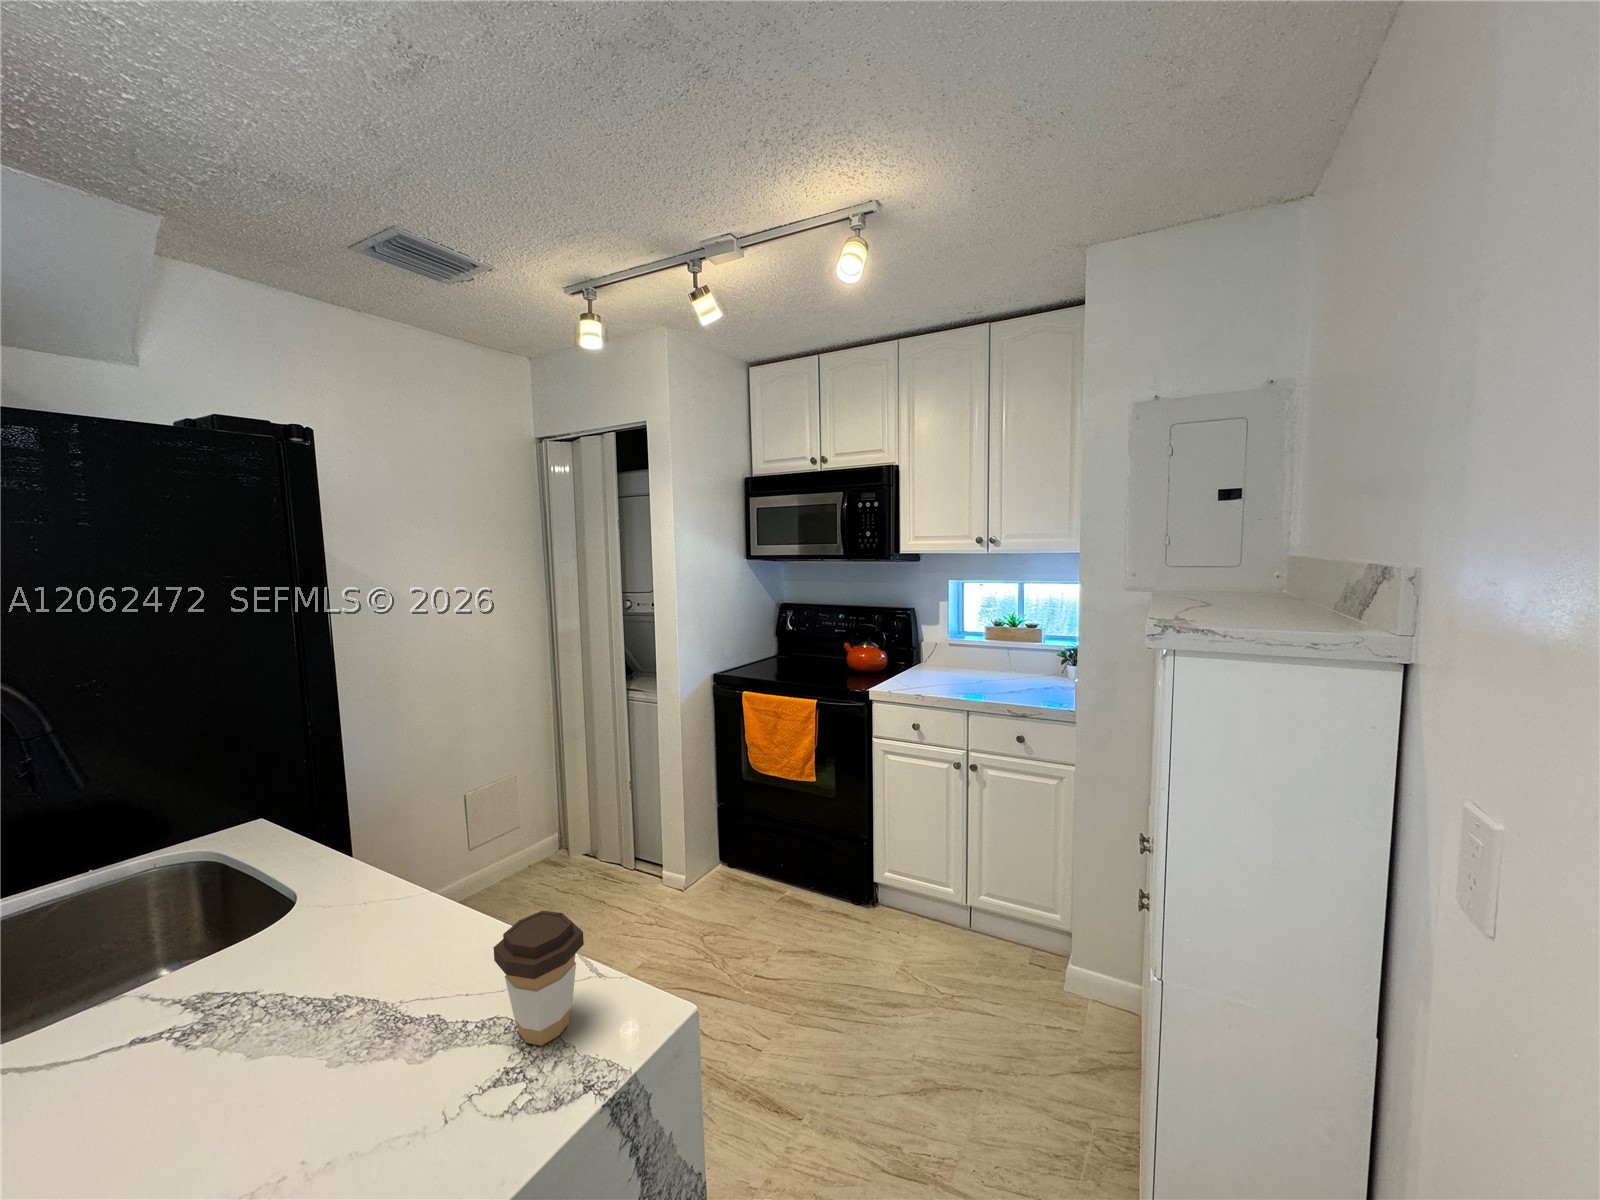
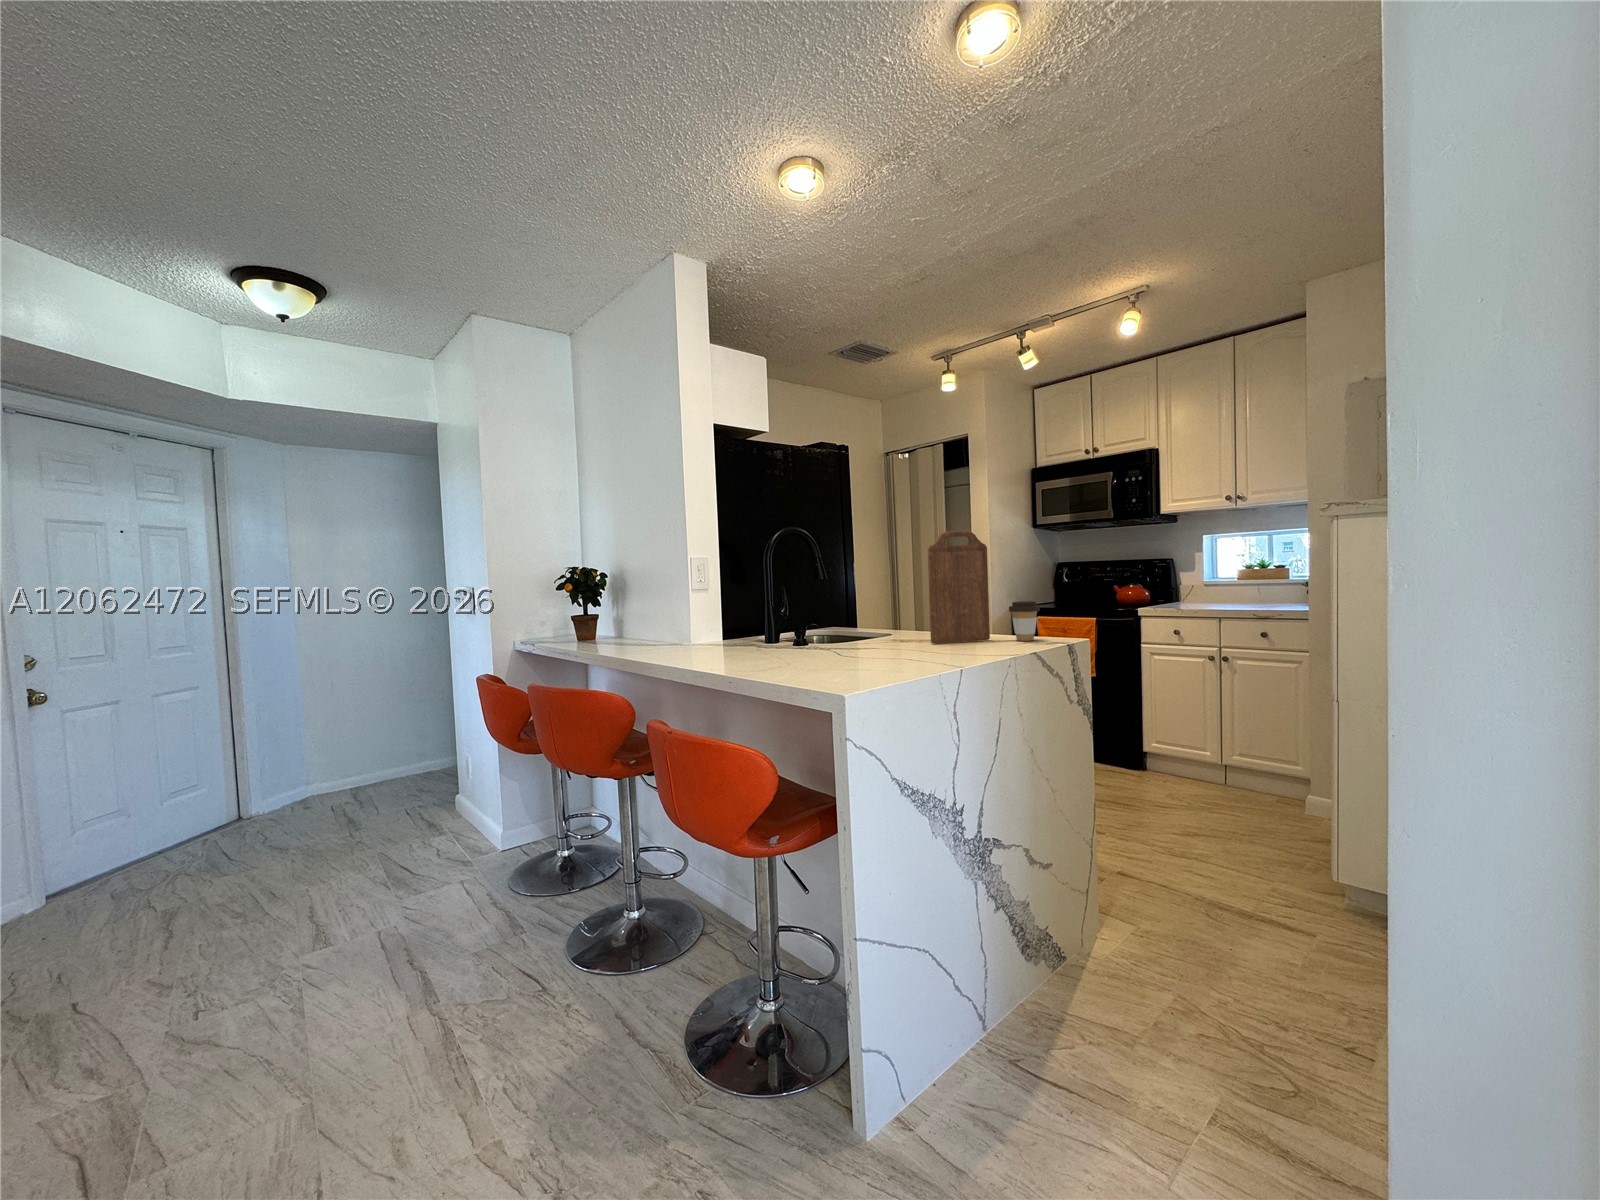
cutting board: none [180,739,452,1123] -> present [928,531,990,644]

